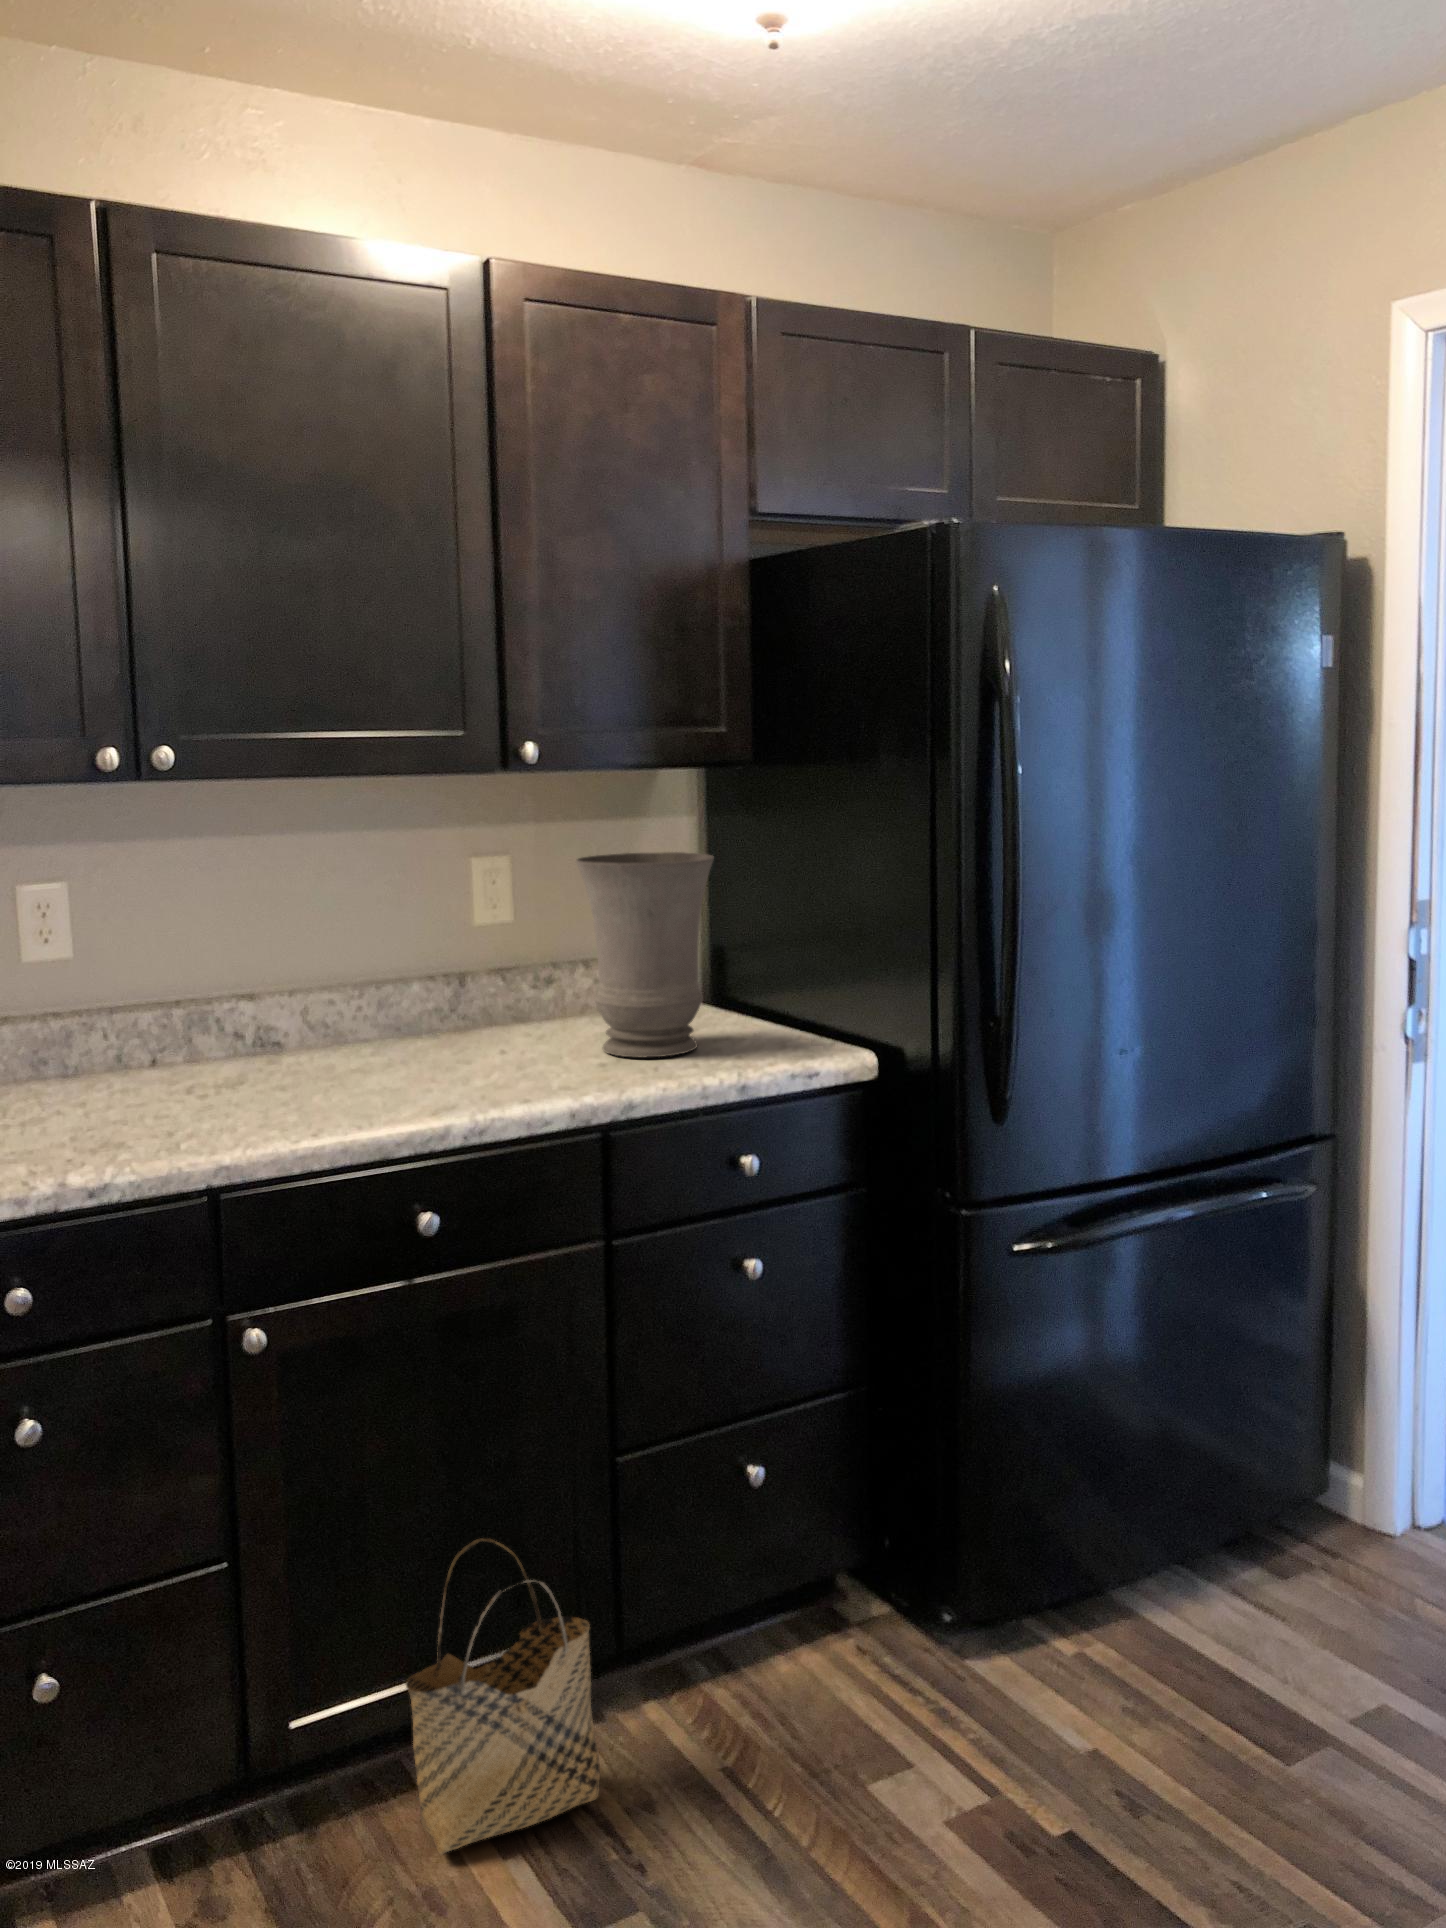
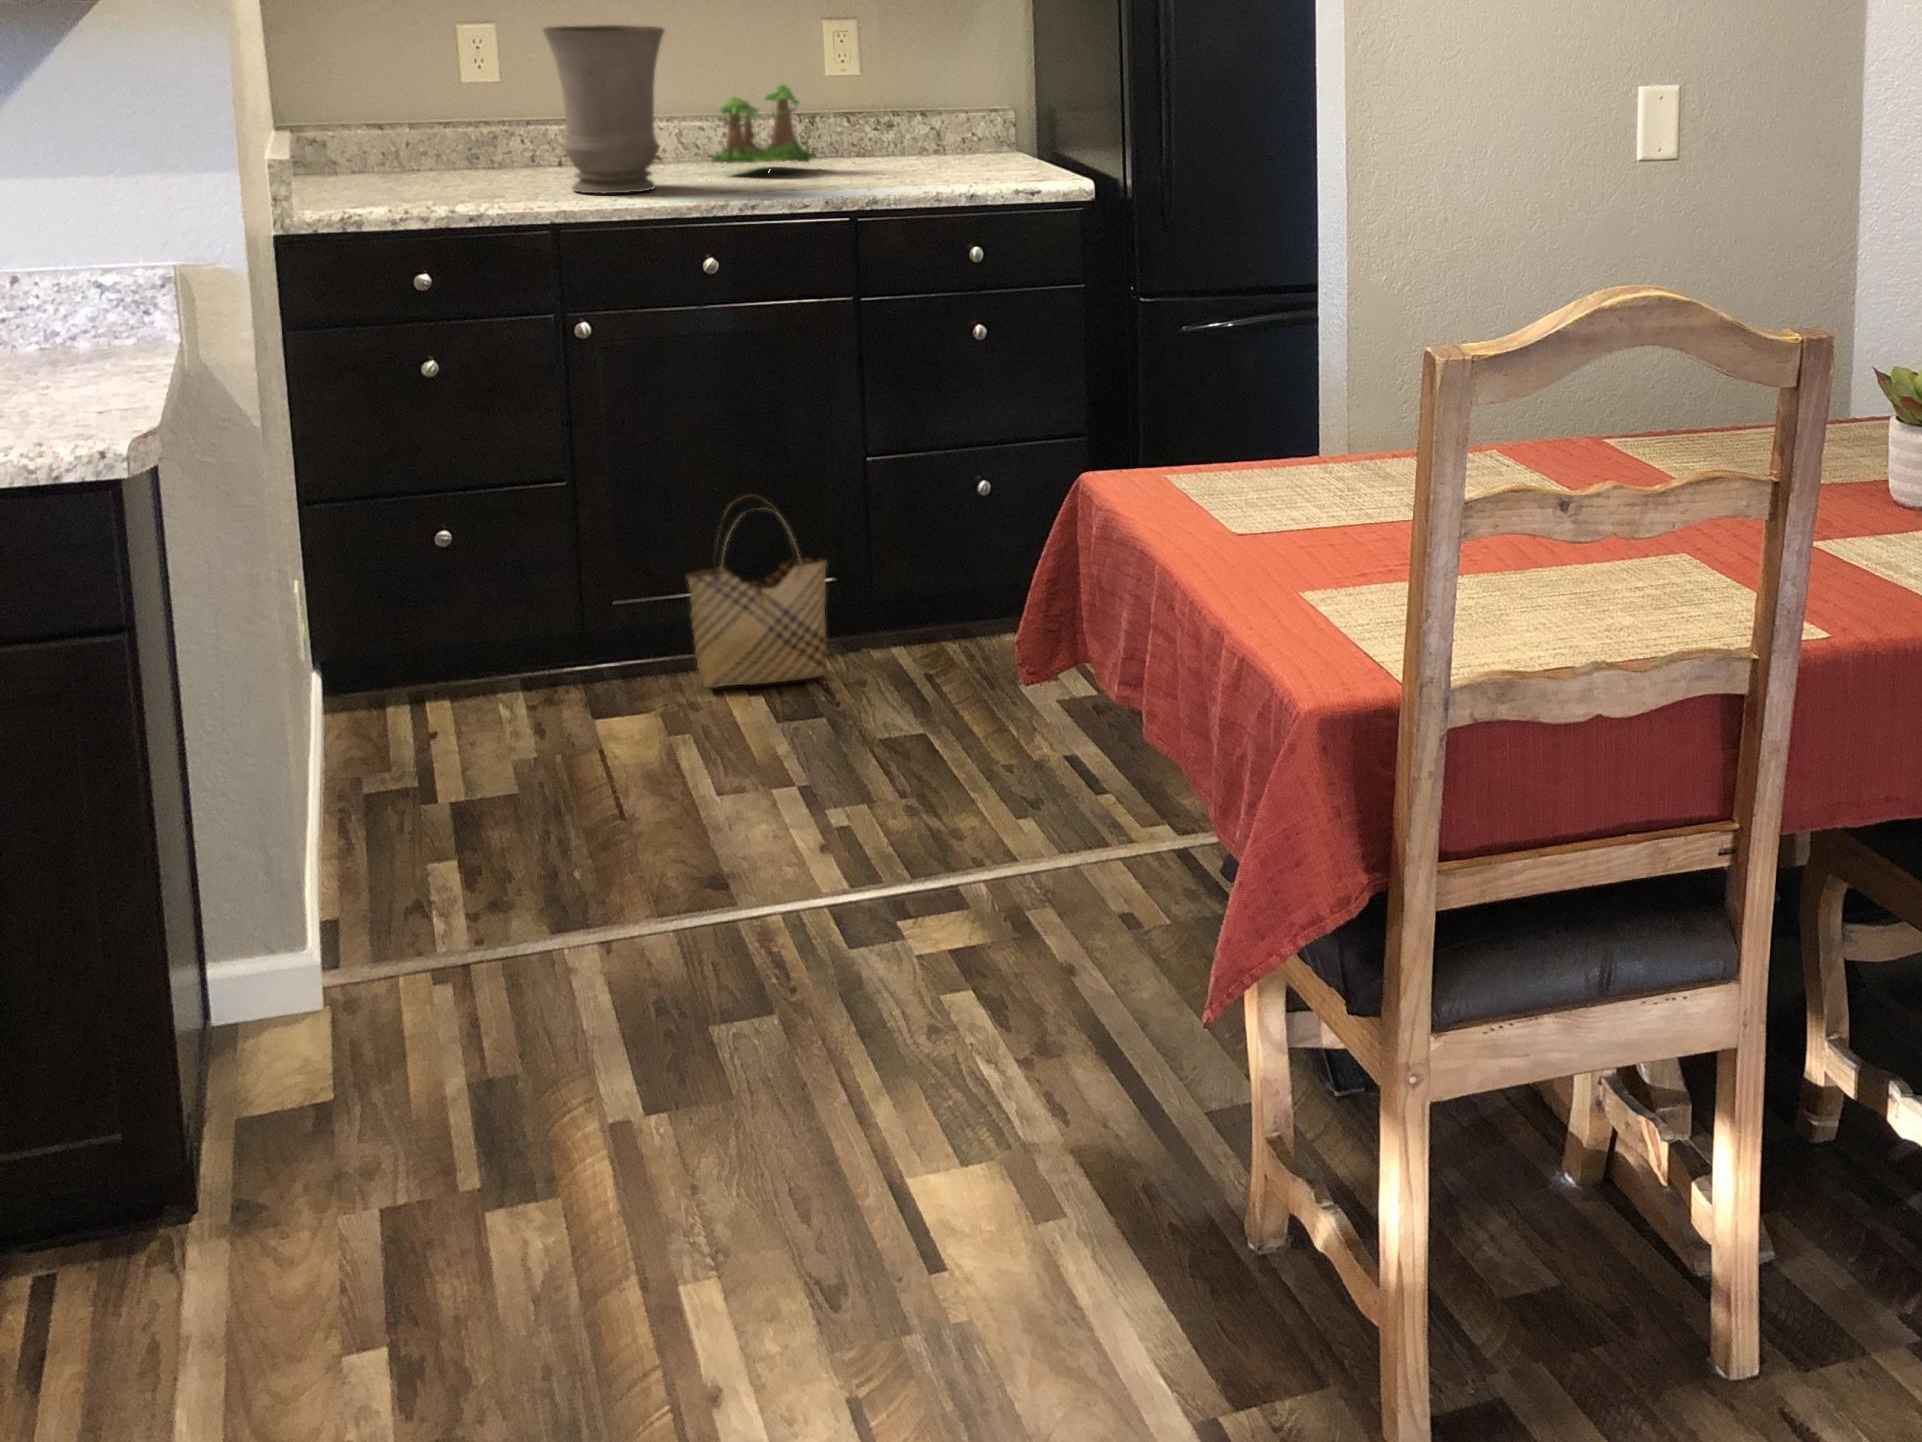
vase: present [576,852,714,1058] -> present [543,25,664,193]
plant: none [367,898,505,1061] -> present [709,84,816,164]

